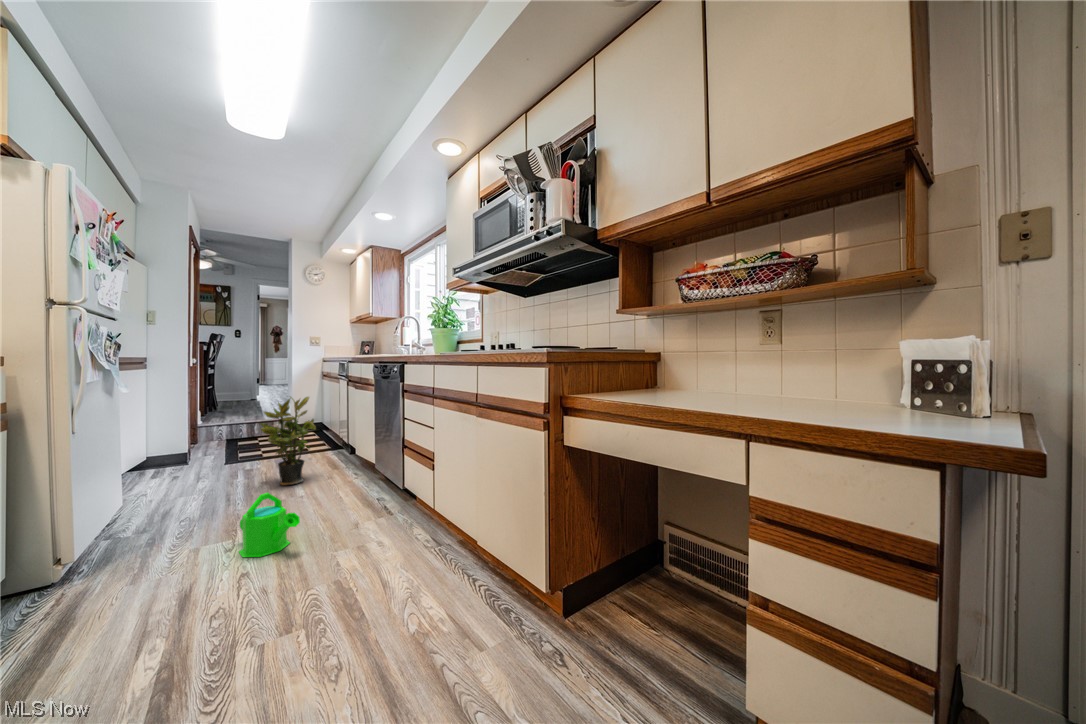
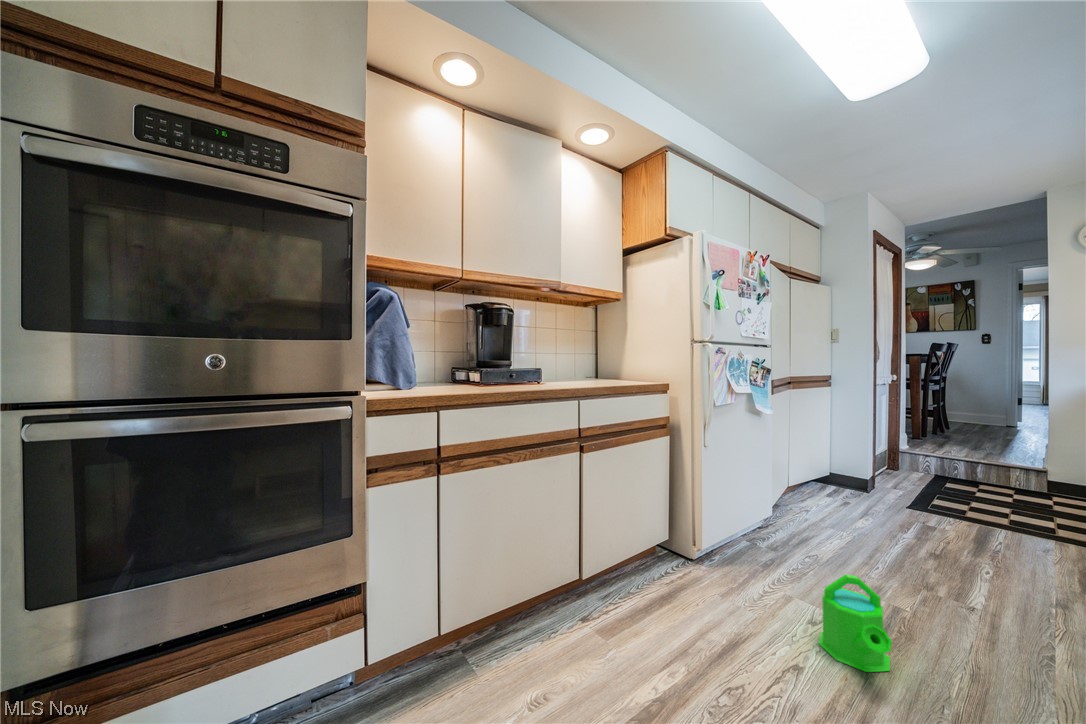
potted plant: present [261,397,316,486] -> none [917,439,1025,580]

